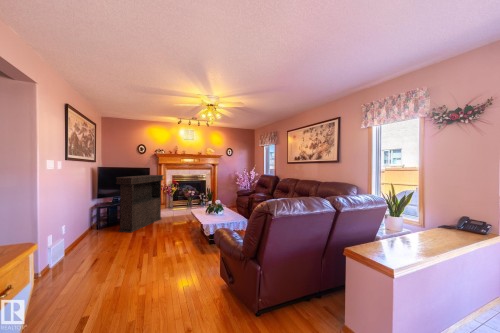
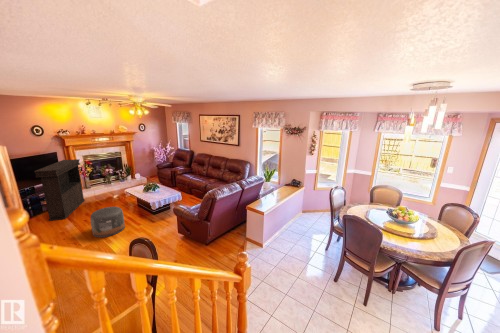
pouf: none [134,223,172,260] -> present [91,207,125,237]

